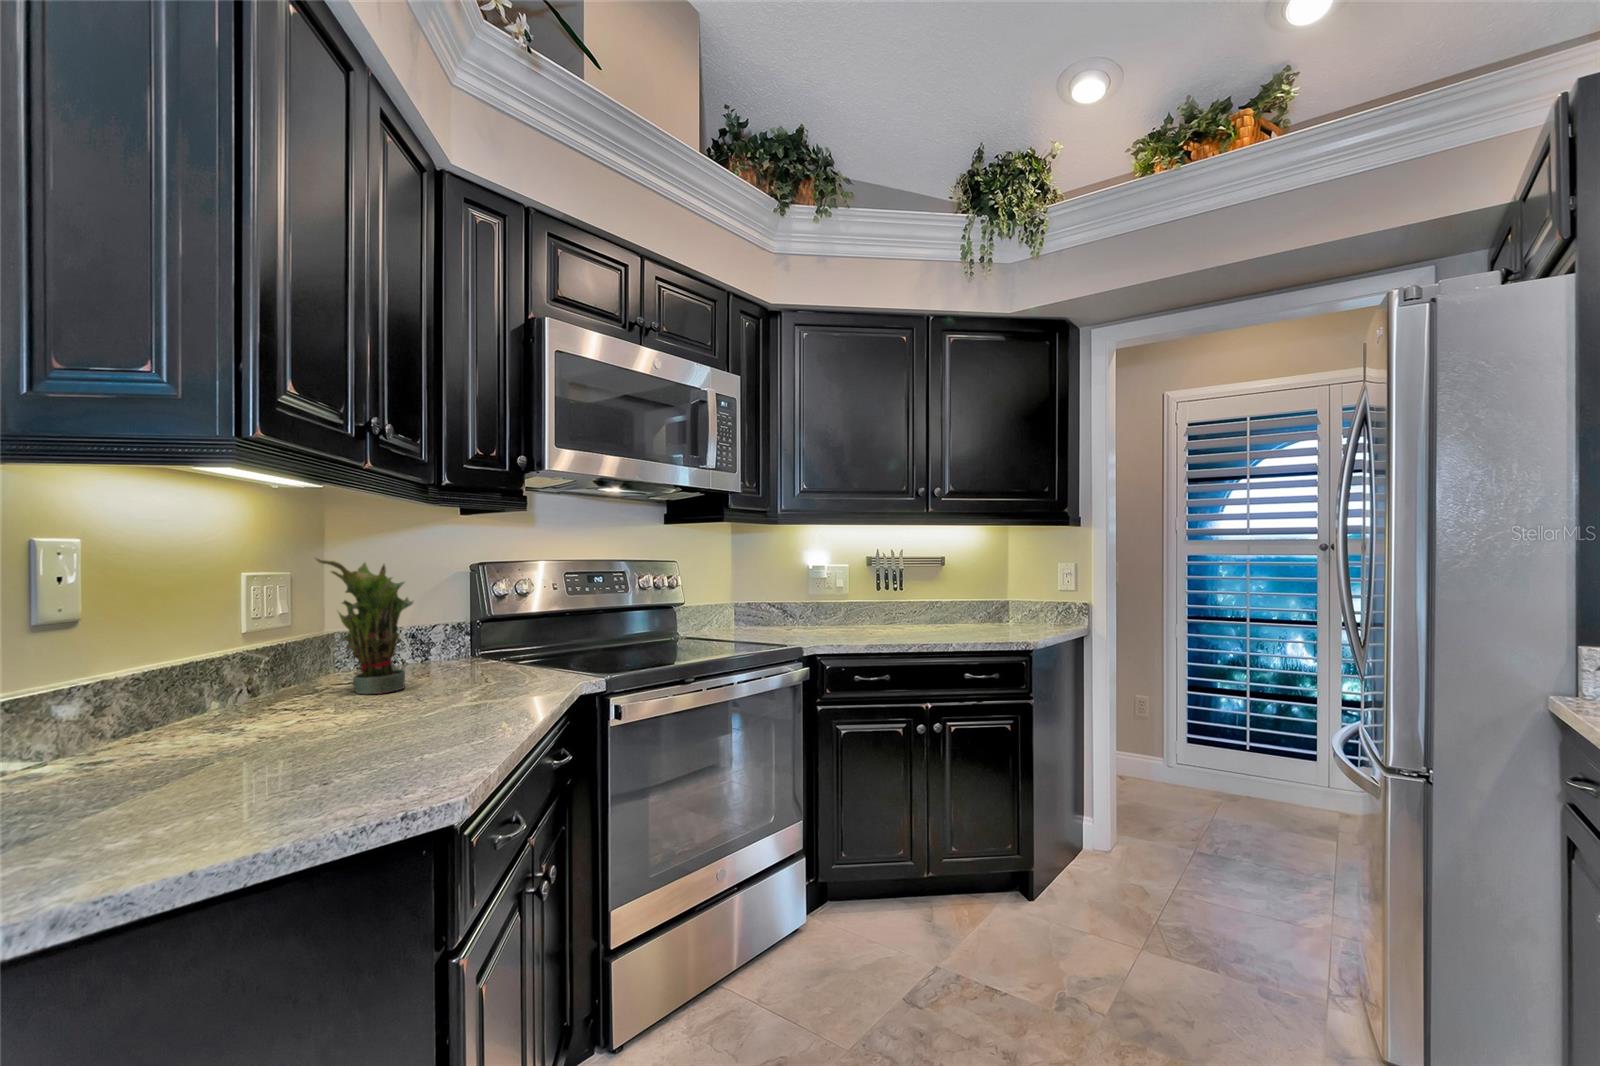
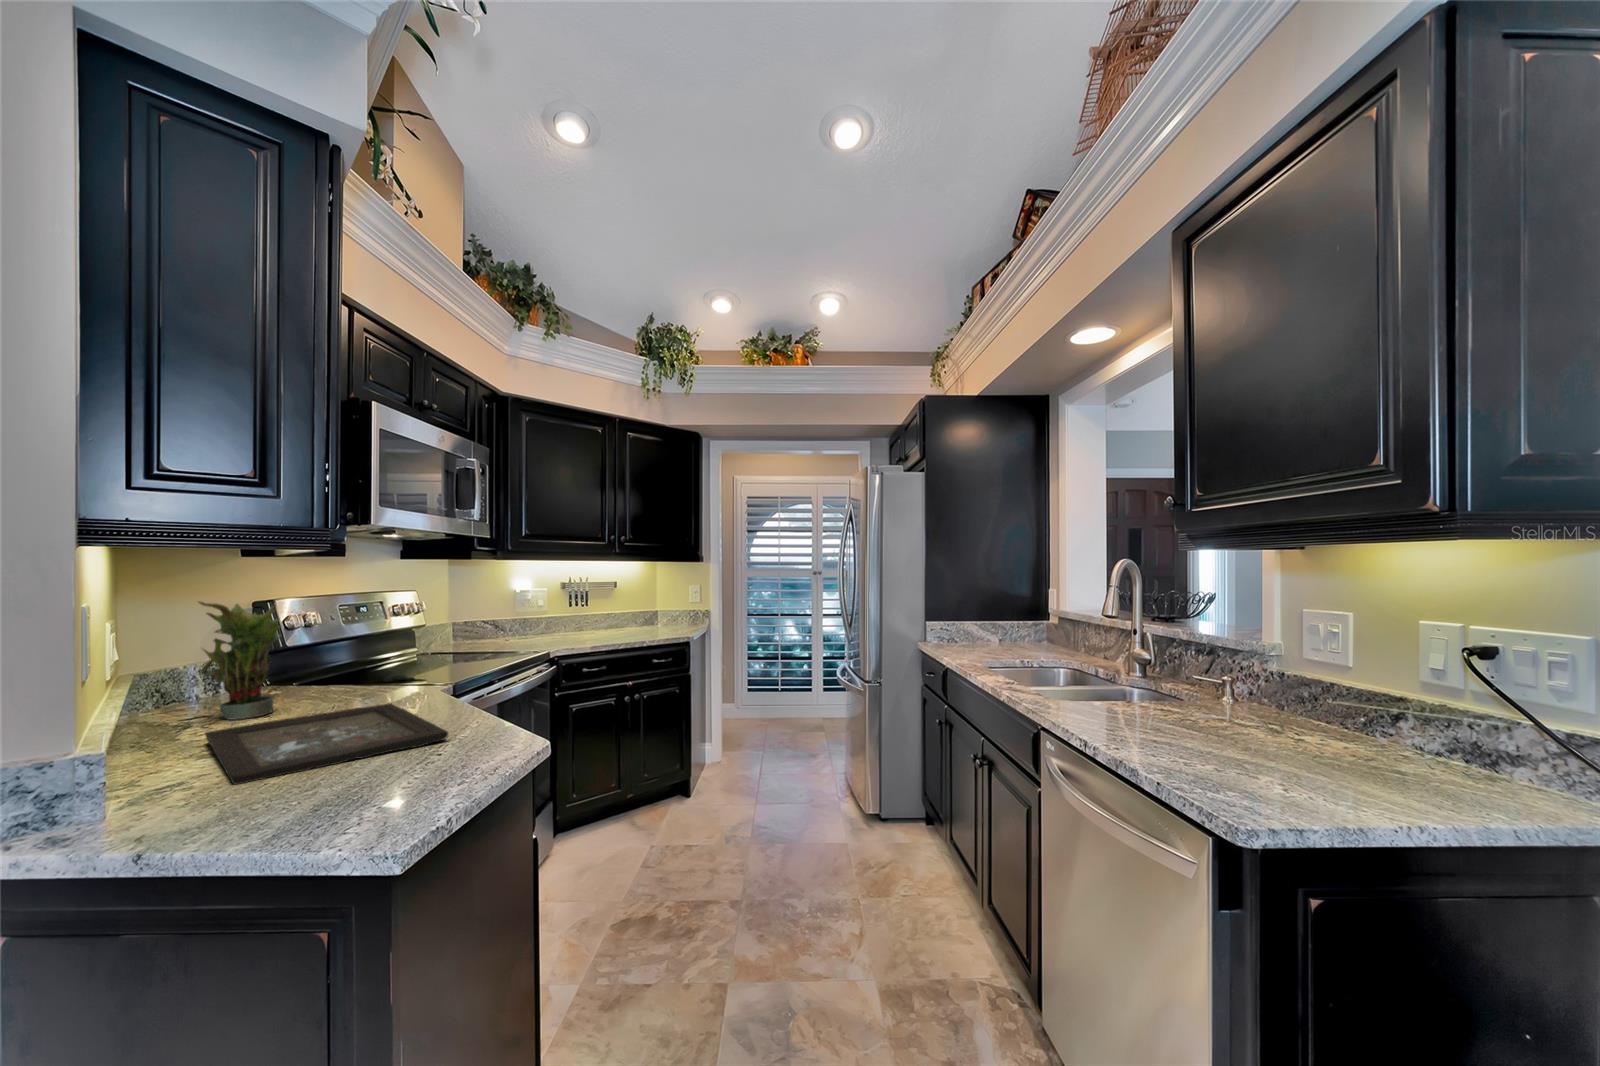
tray: none [122,699,466,791] -> present [205,703,448,785]

